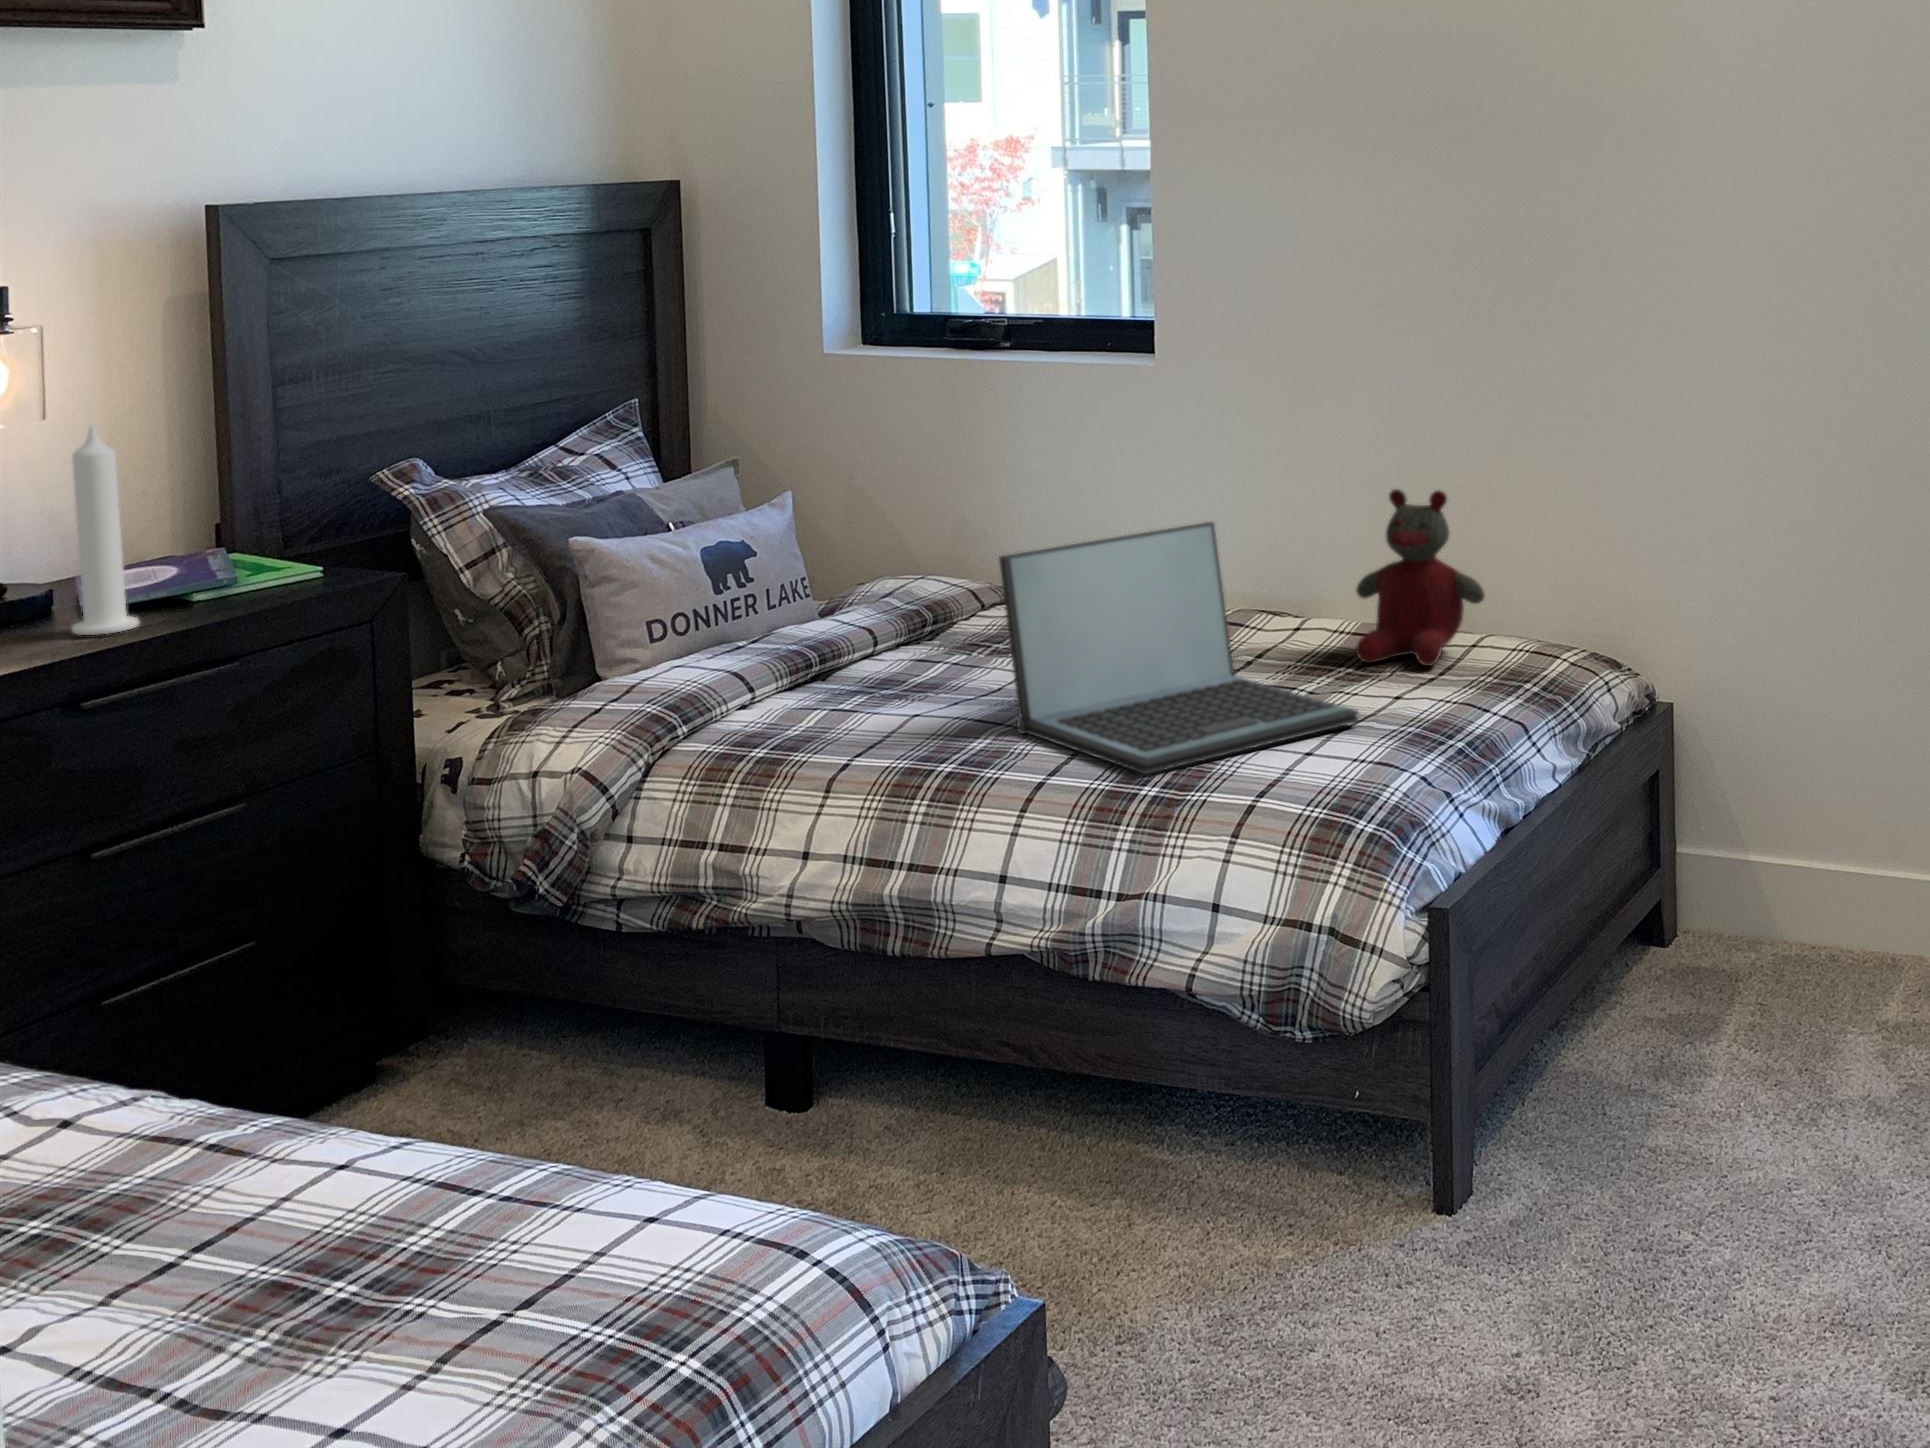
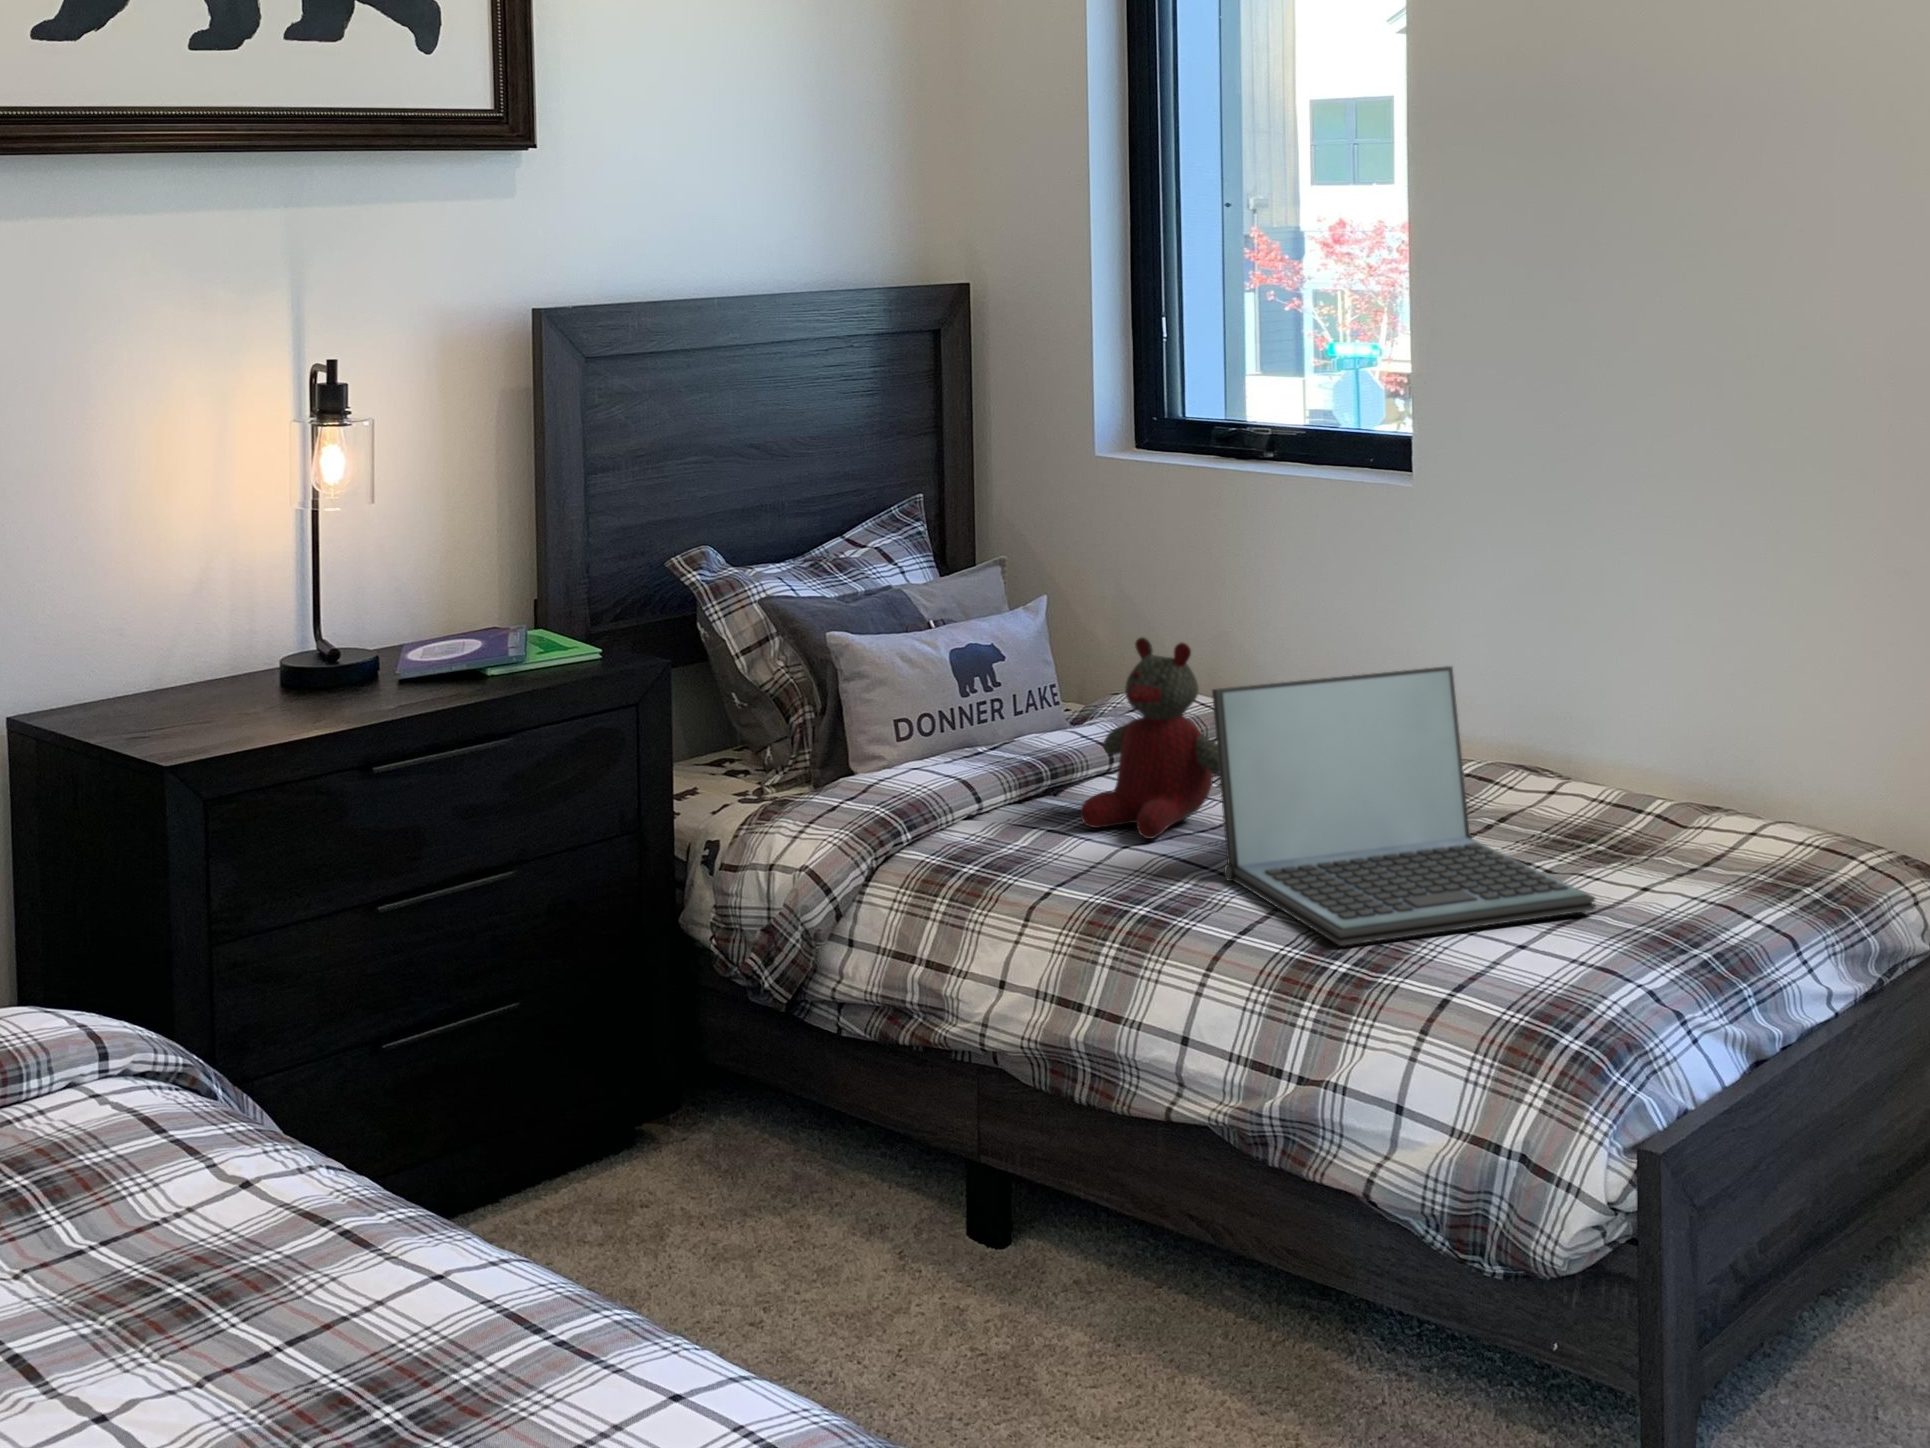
candle: present [72,425,140,635] -> none [378,506,433,700]
stuffed bear: present [1356,489,1485,666] -> present [1080,637,1219,839]

